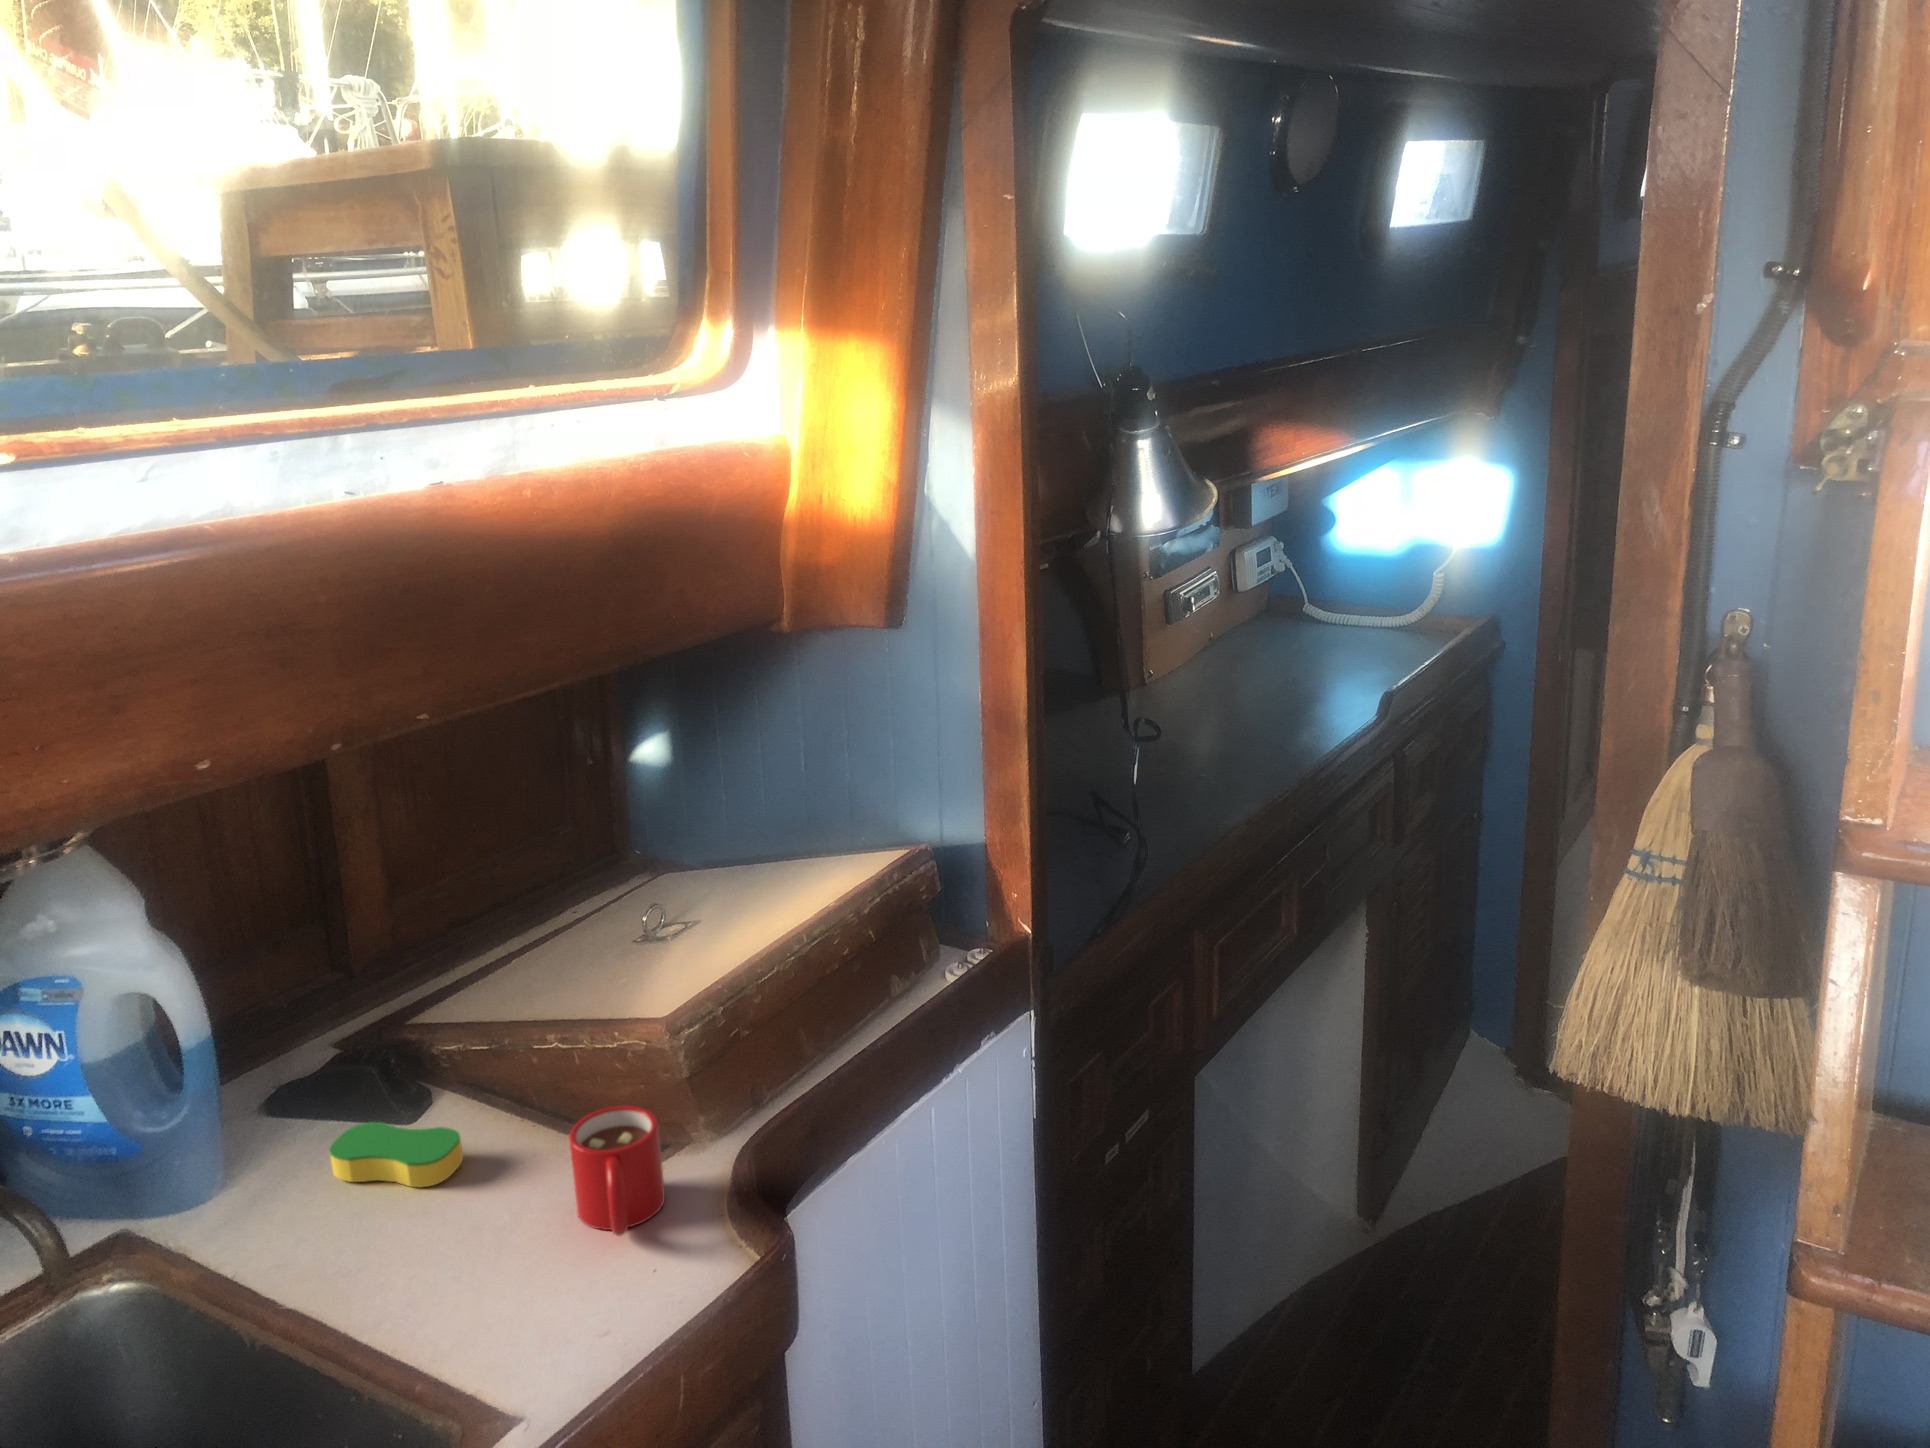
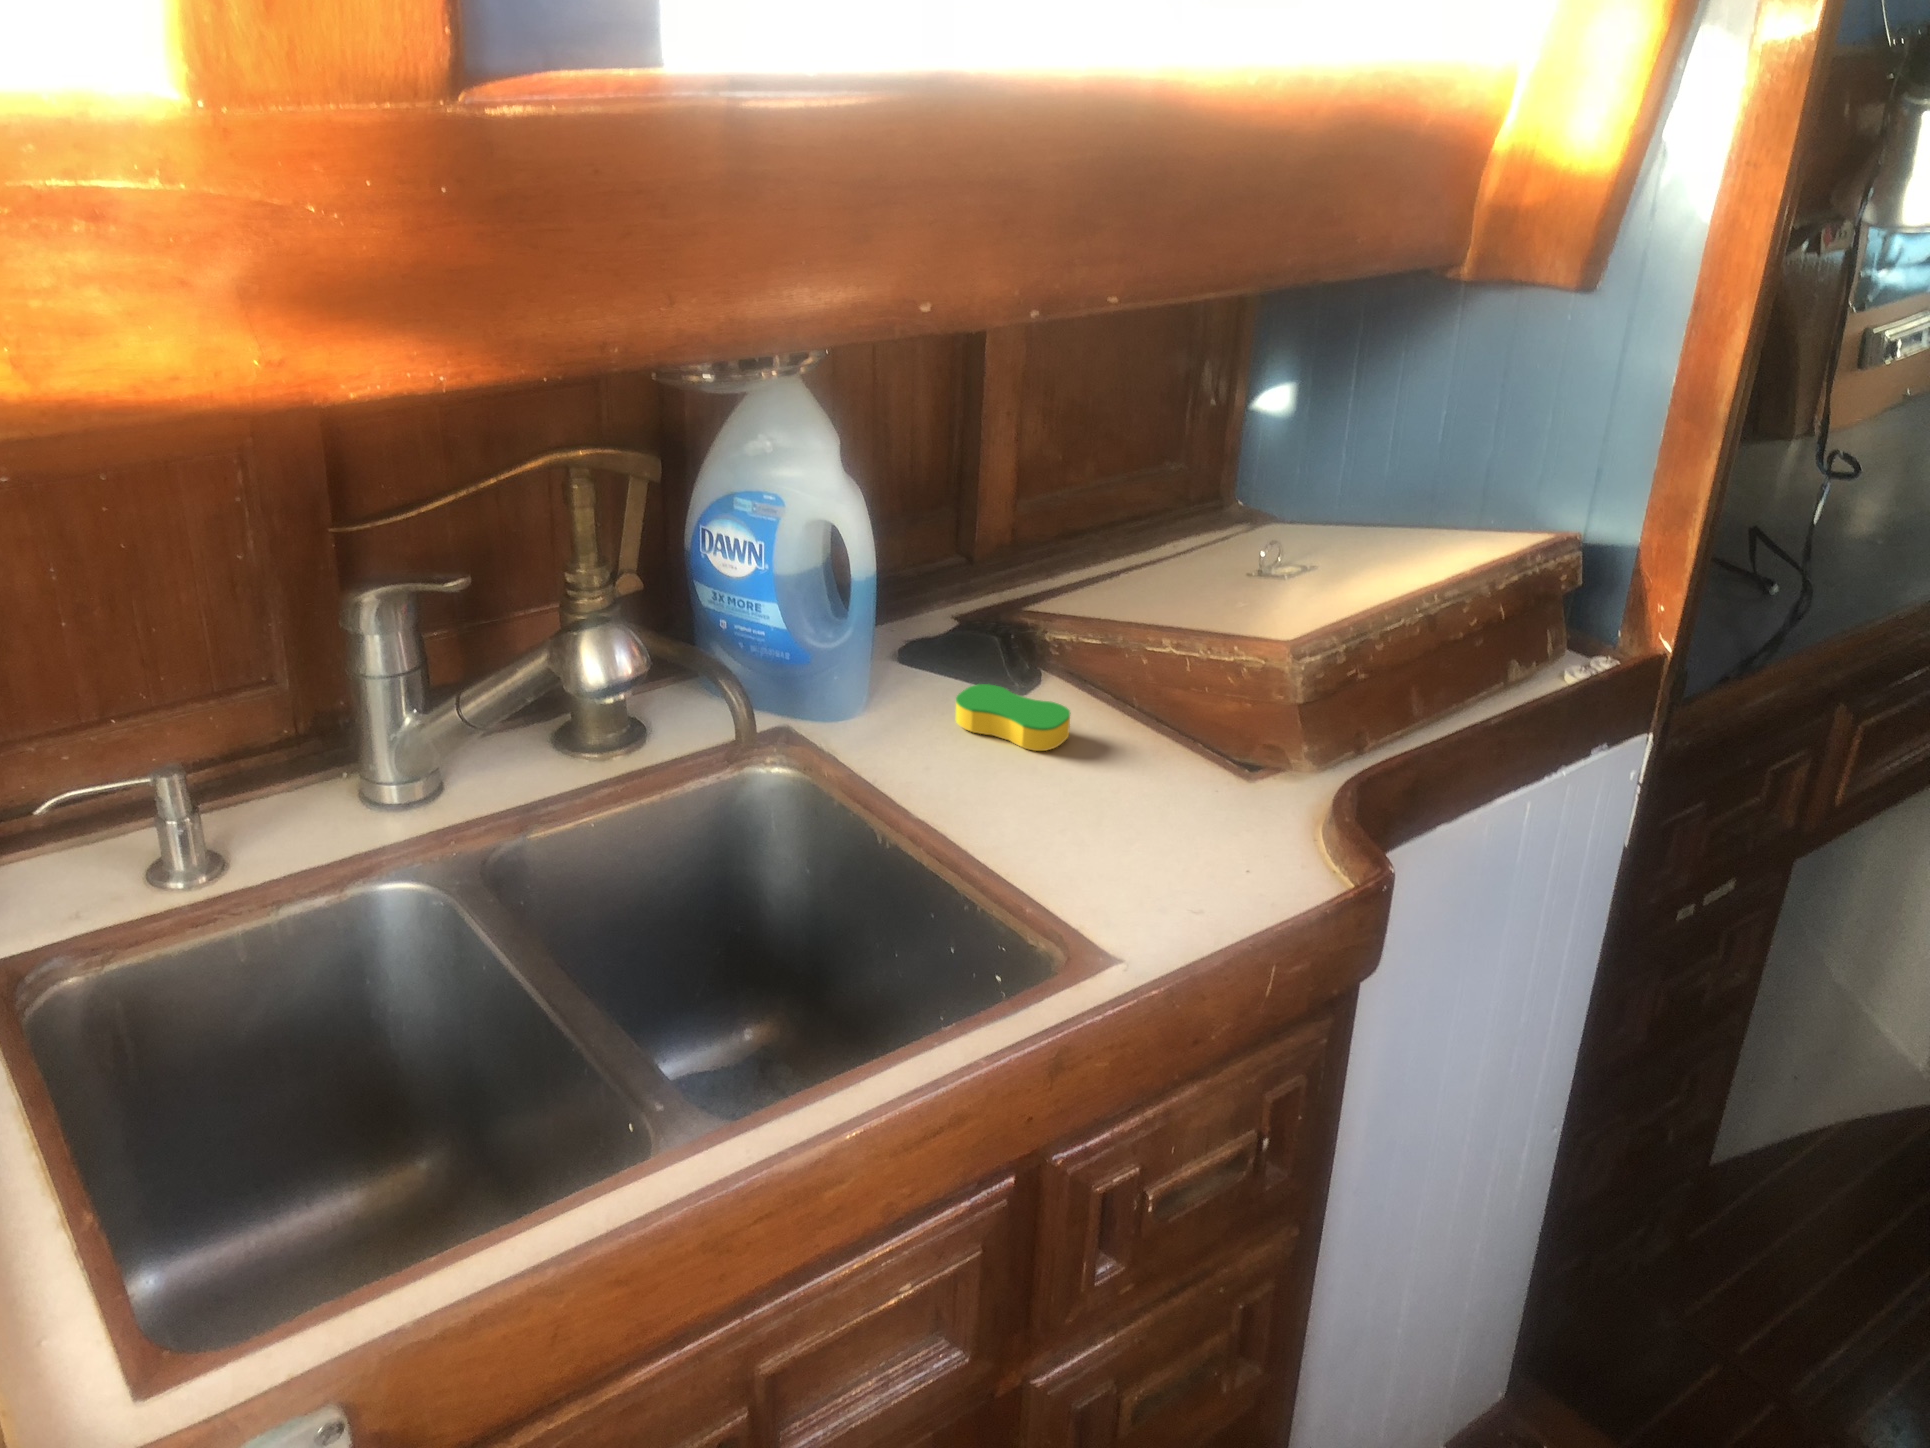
mug: present [569,1106,665,1236] -> none [1175,714,1269,833]

